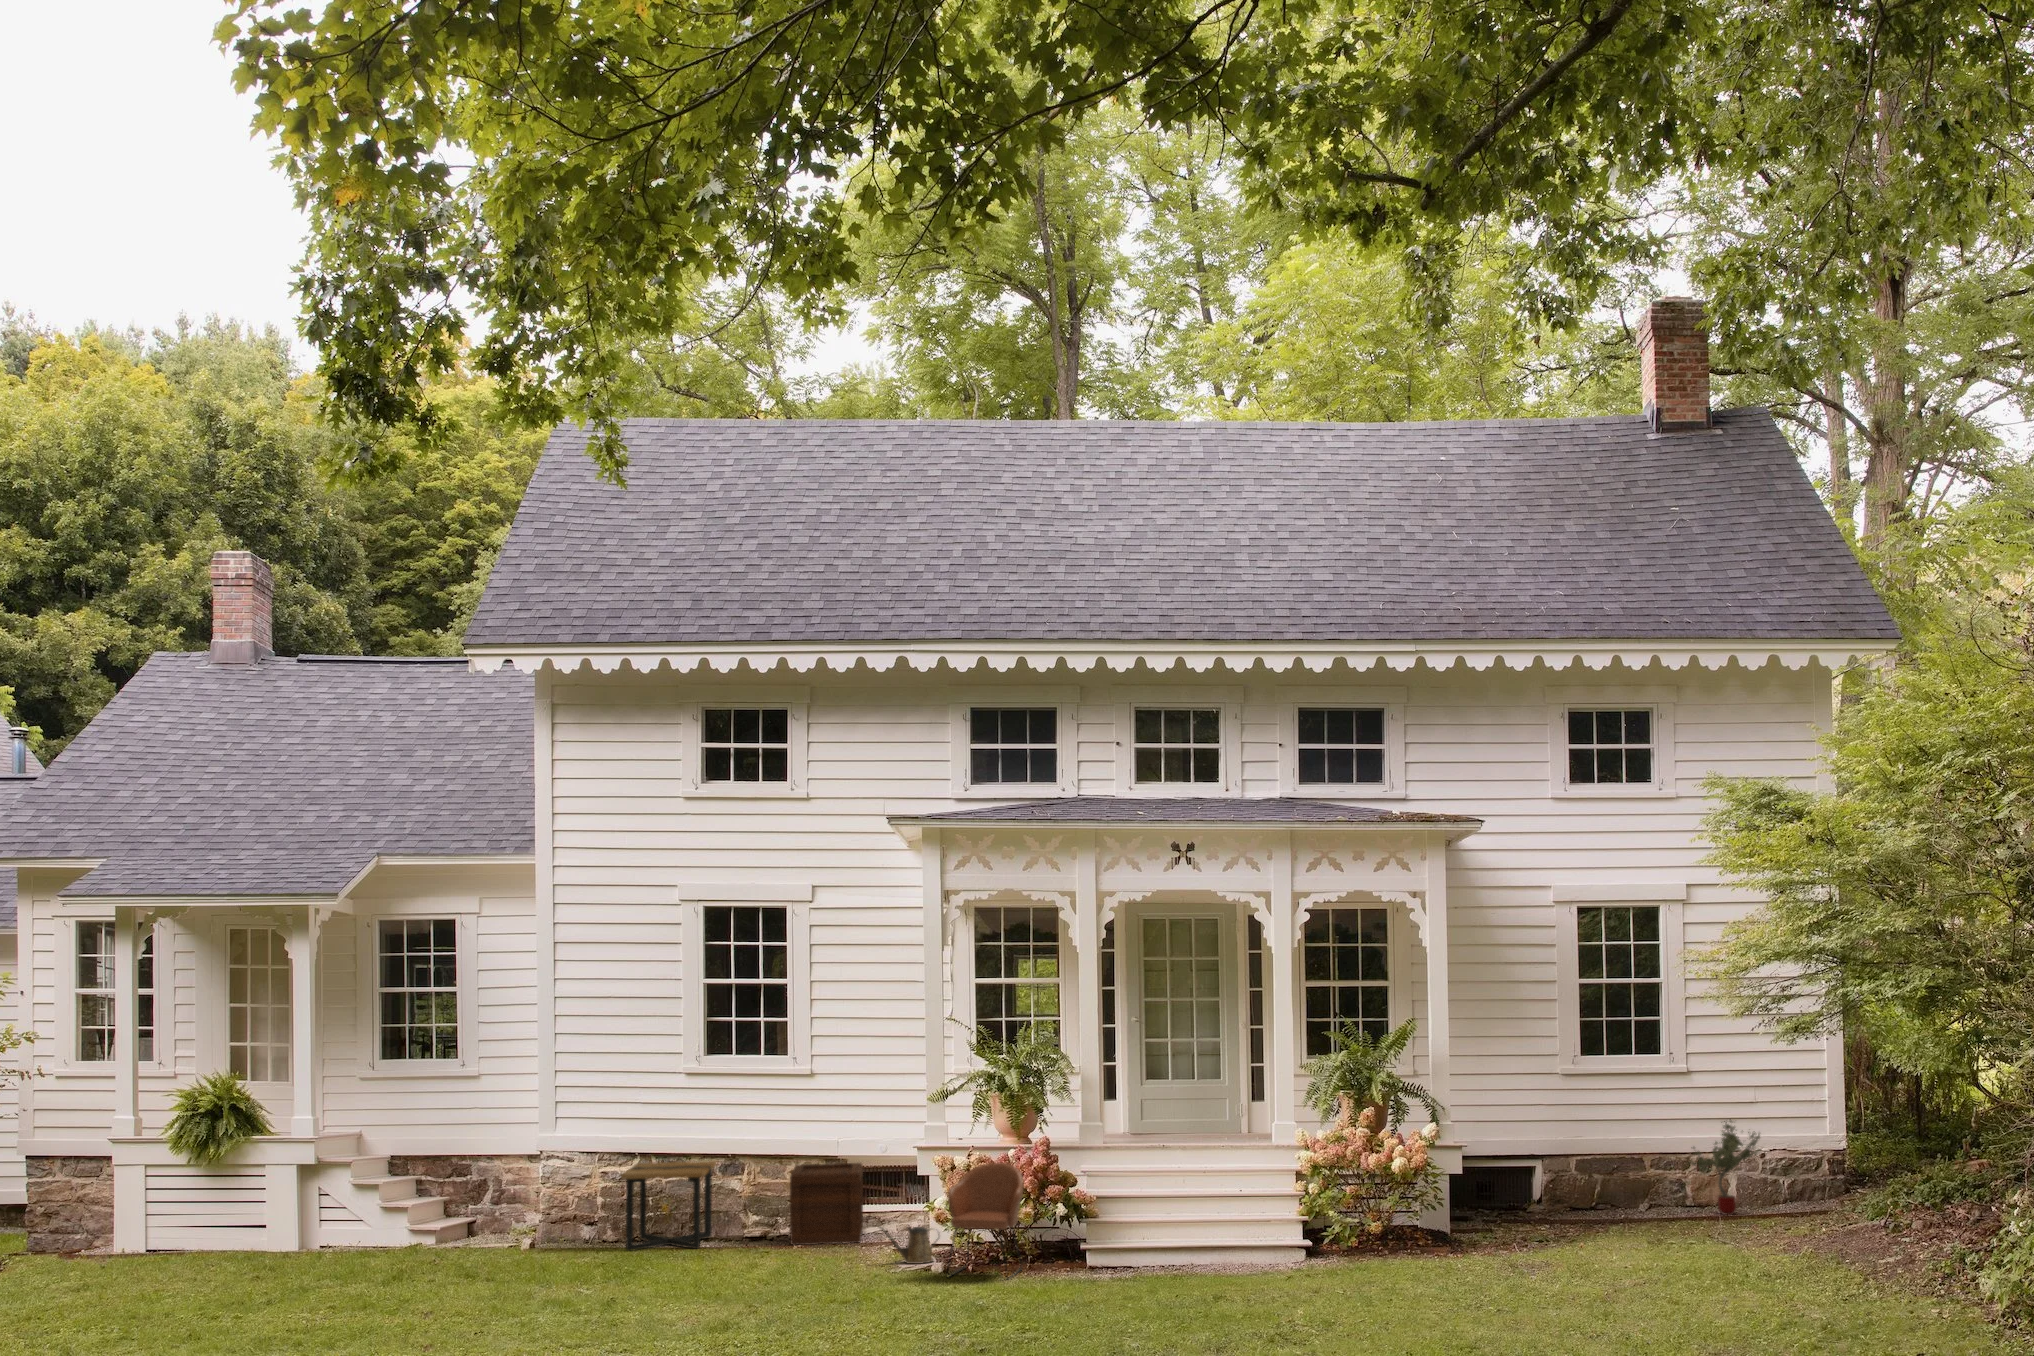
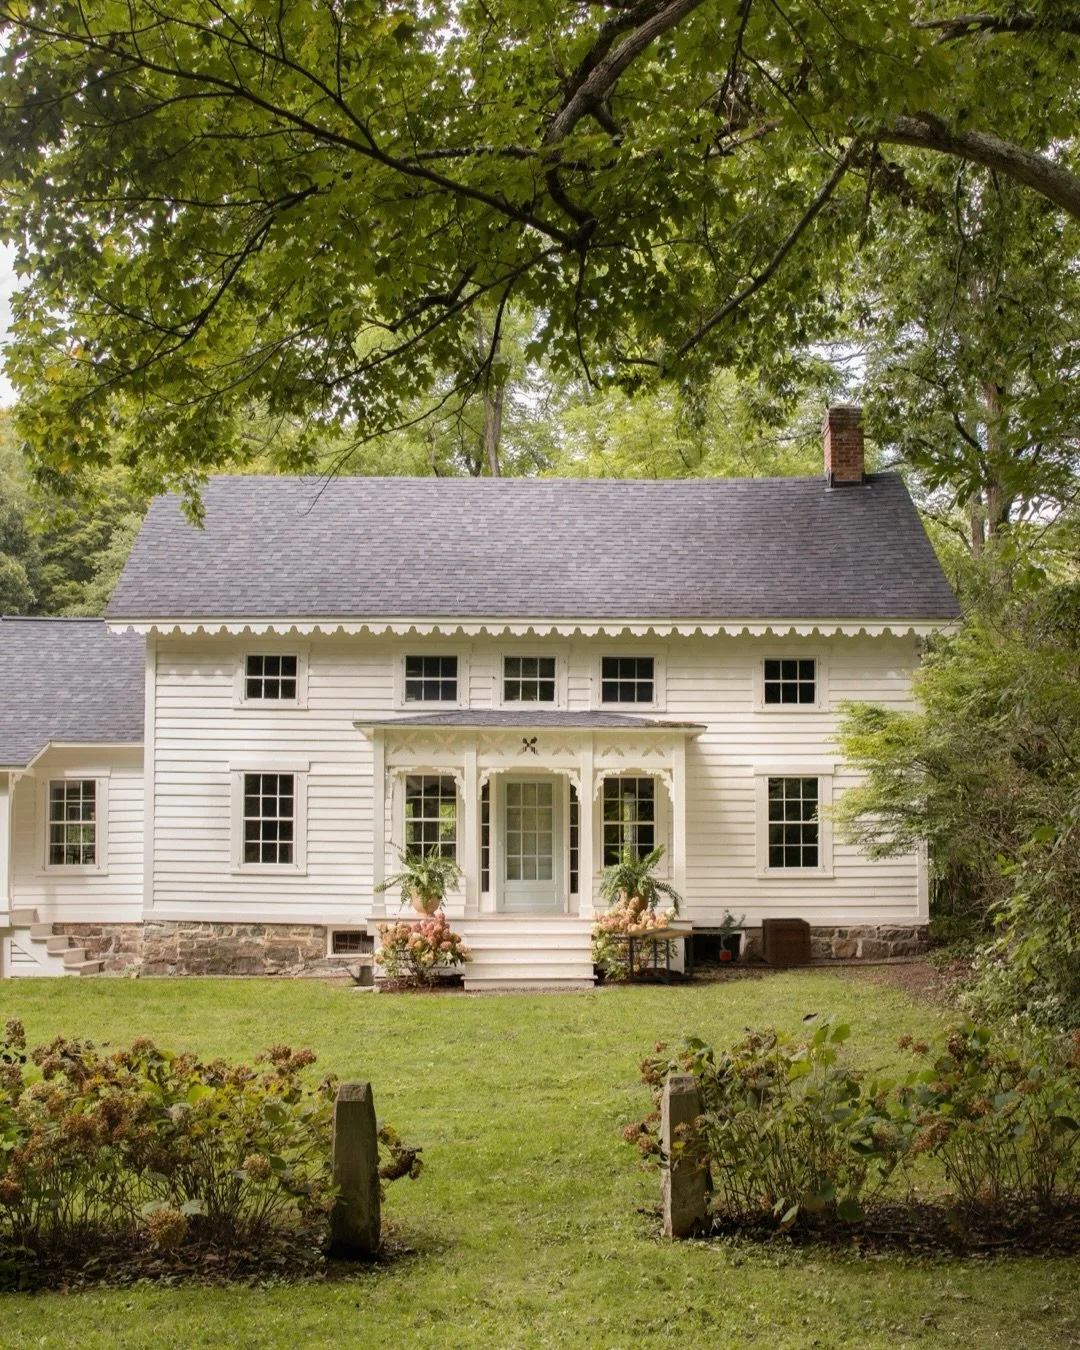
potted tree: present [1688,1119,1760,1215] -> present [705,910,745,961]
side table: present [621,1161,716,1251] -> present [625,927,697,985]
chair: present [946,1162,1024,1279] -> none [379,927,426,995]
wooden crate: present [790,1163,863,1245] -> present [762,918,811,965]

